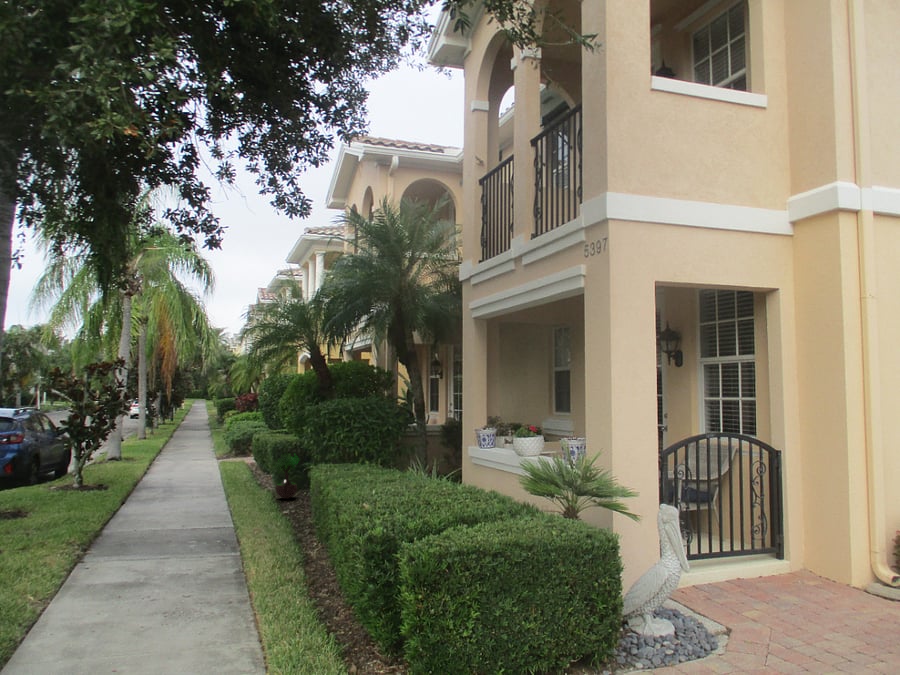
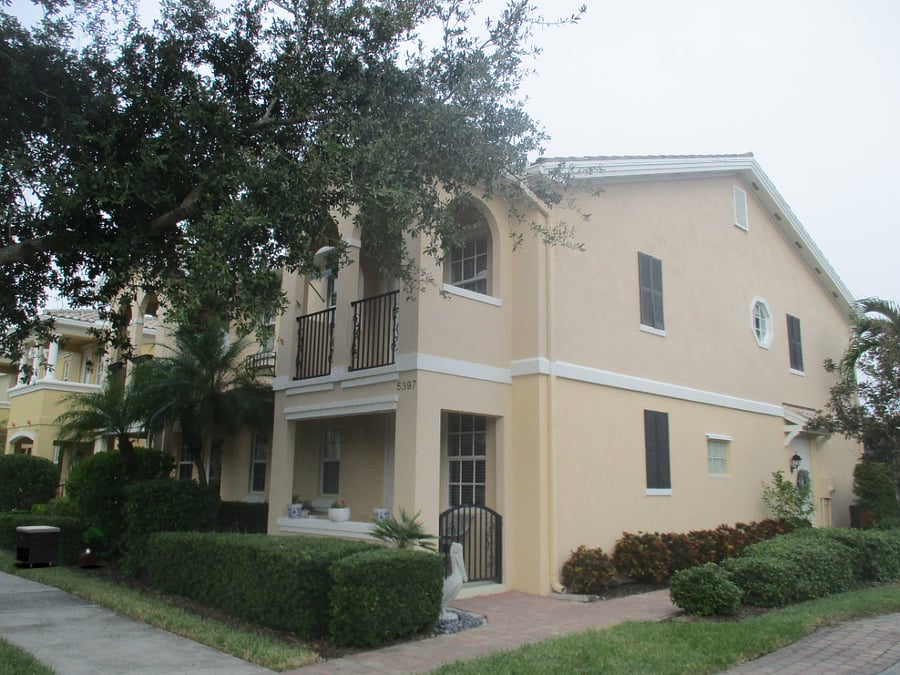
storage bench: none [223,452,259,498] -> present [15,526,60,567]

